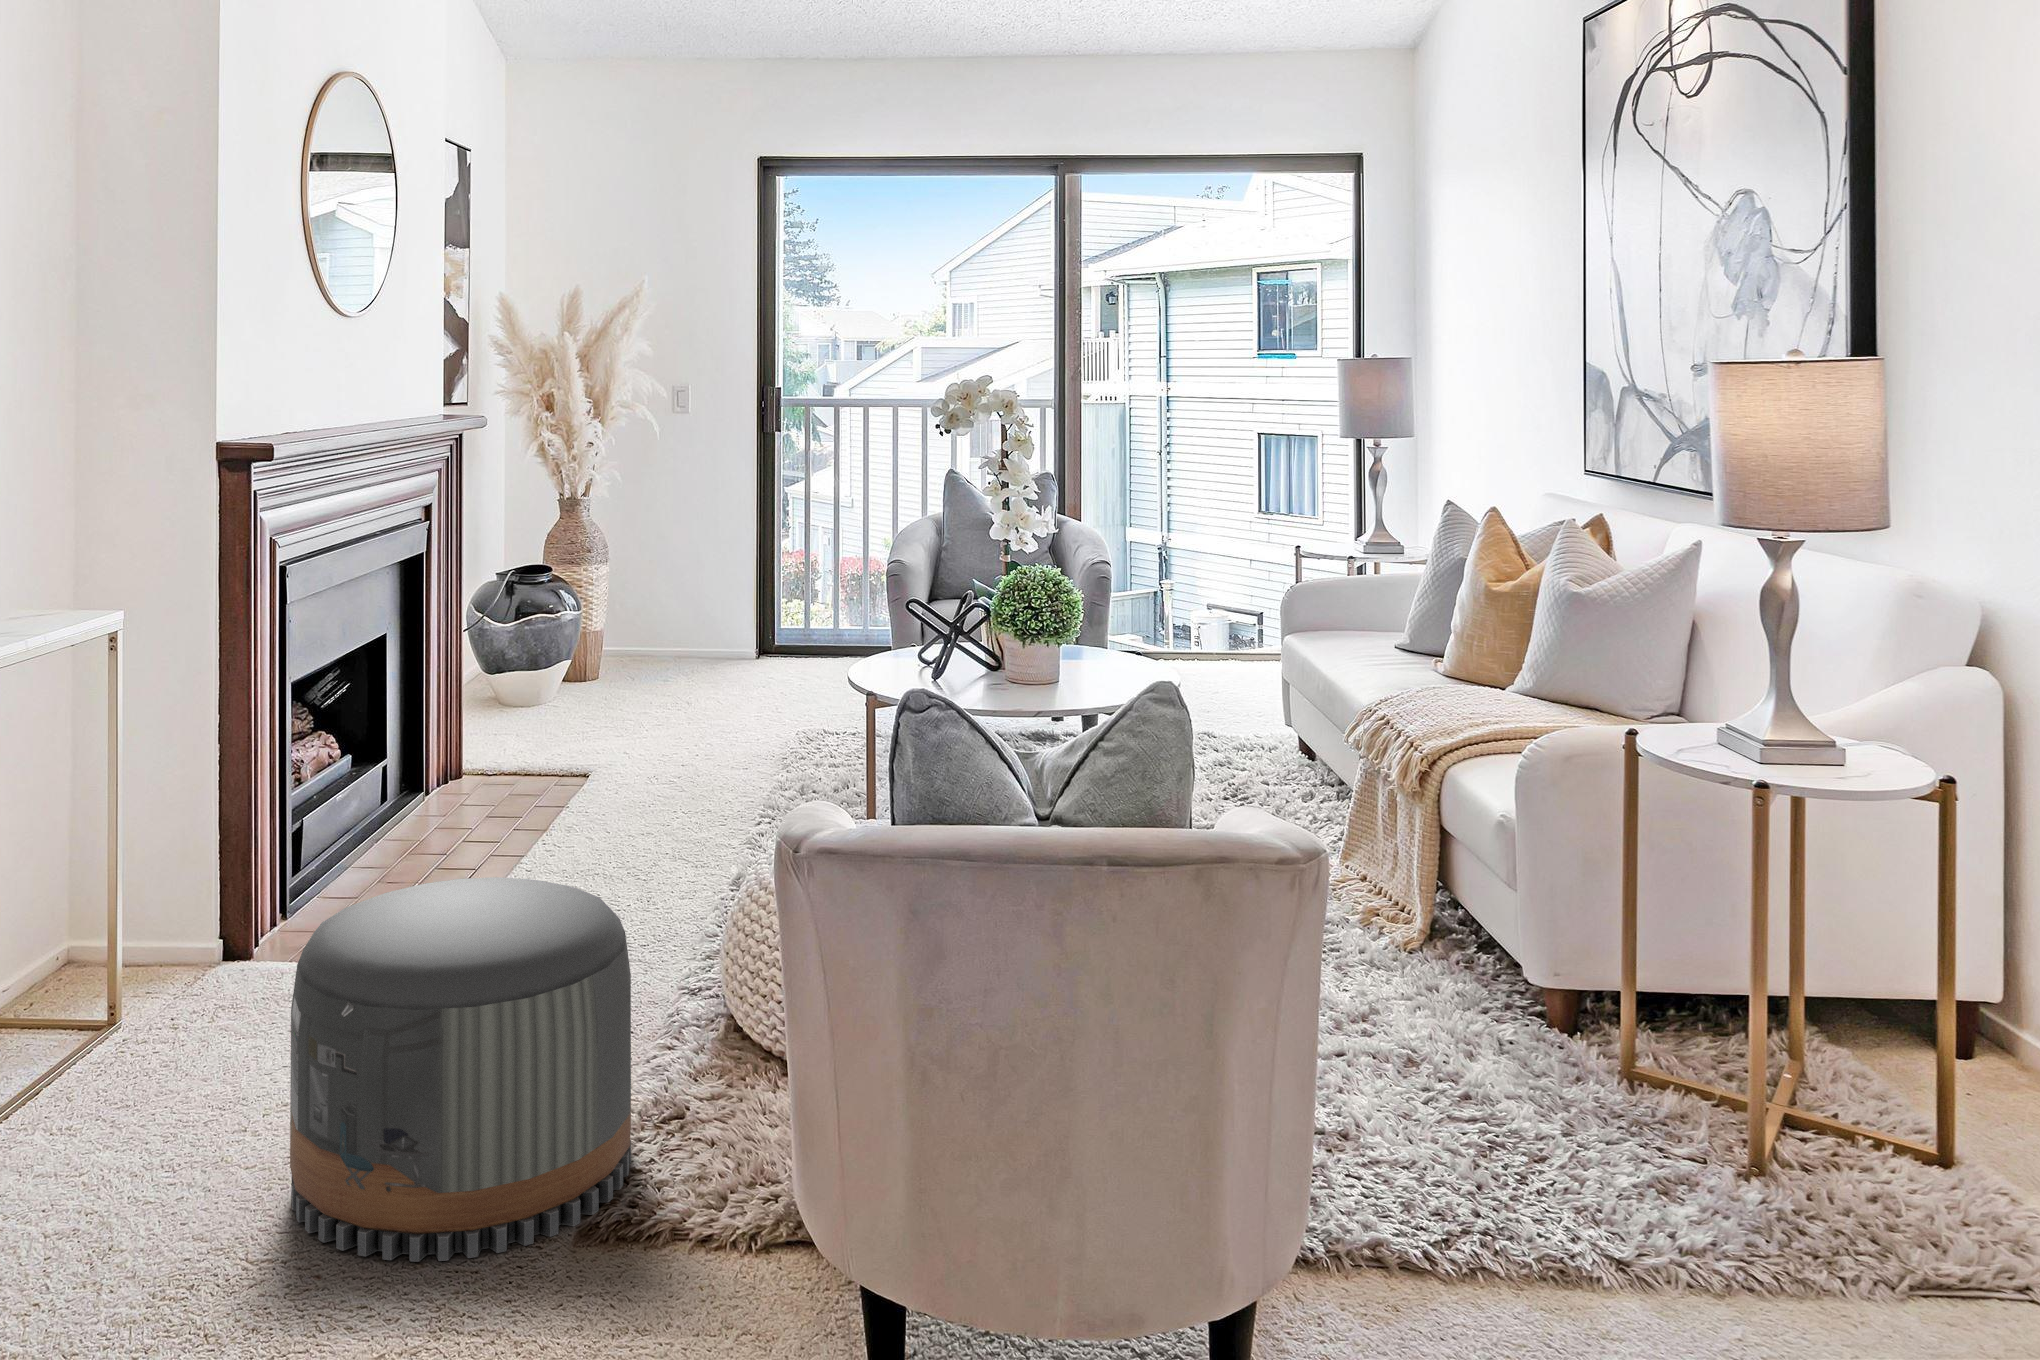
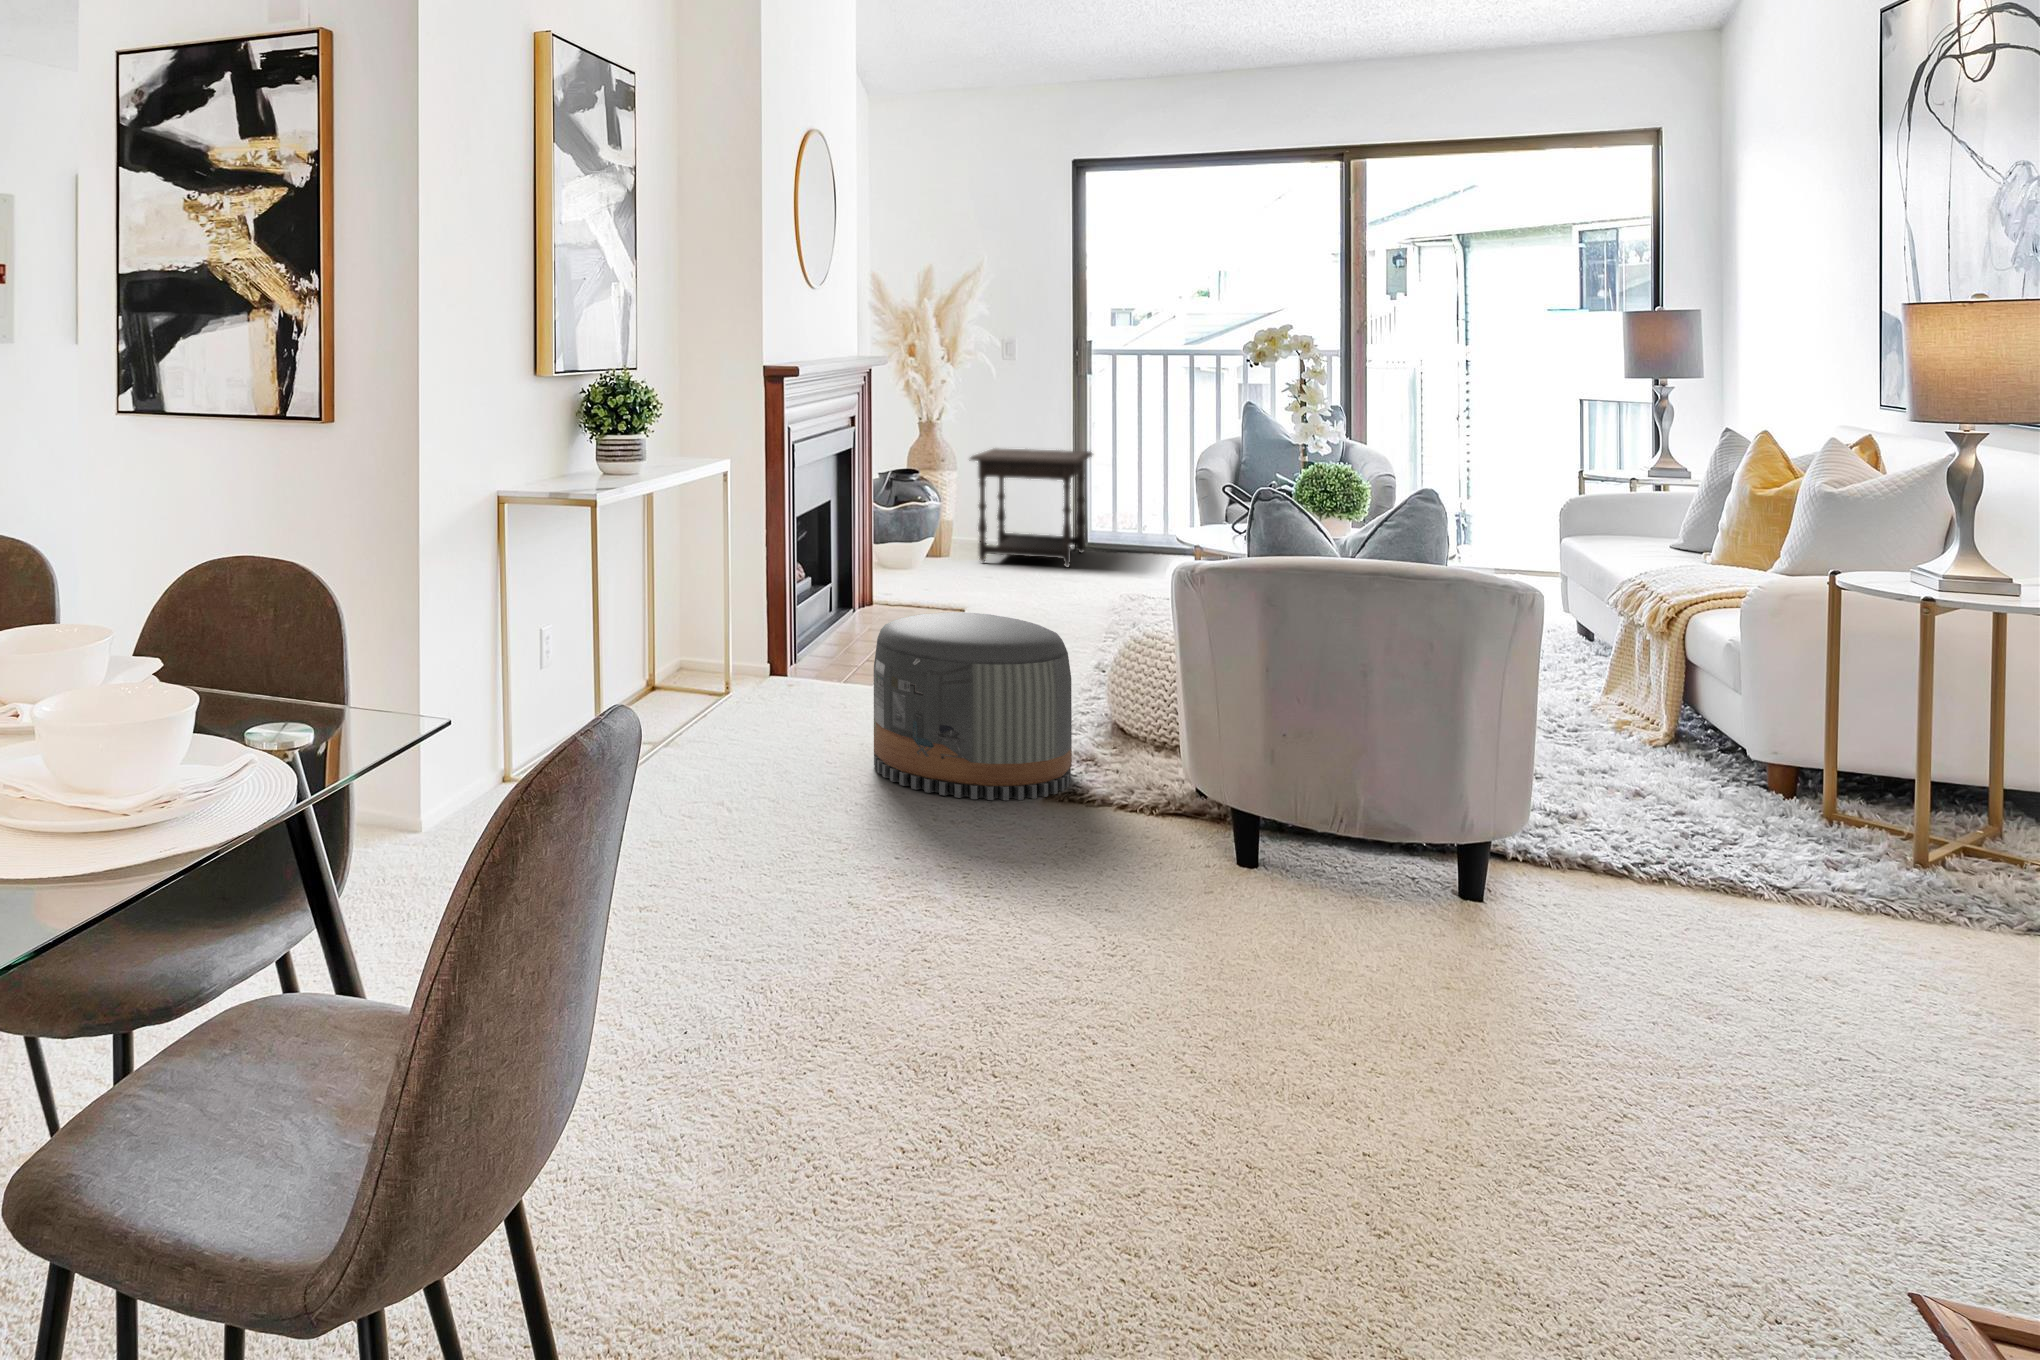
side table: none [617,531,775,687] -> present [970,448,1092,567]

